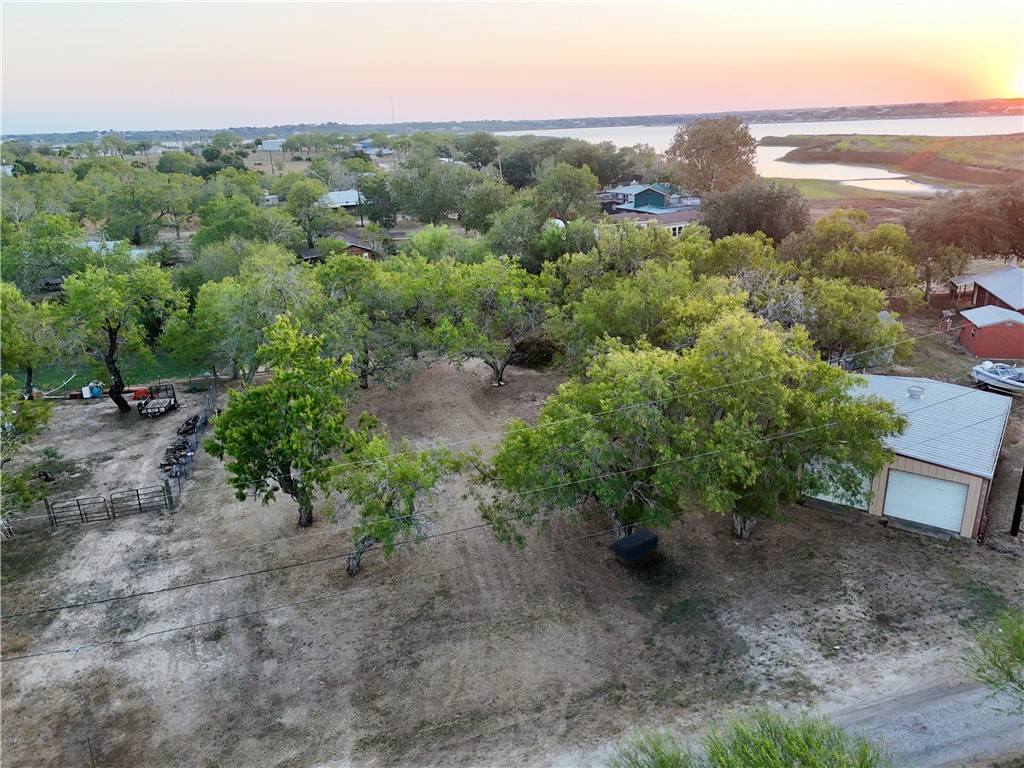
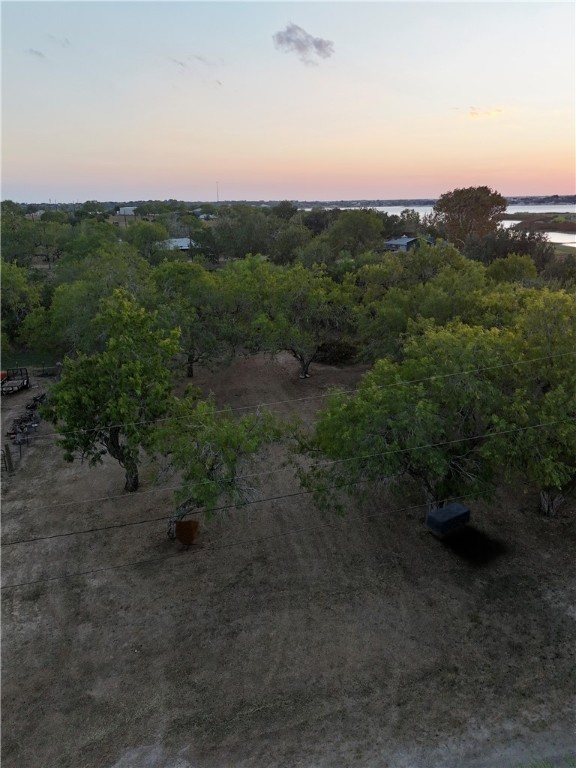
lounge chair: none [354,555,382,590] -> present [174,520,200,551]

